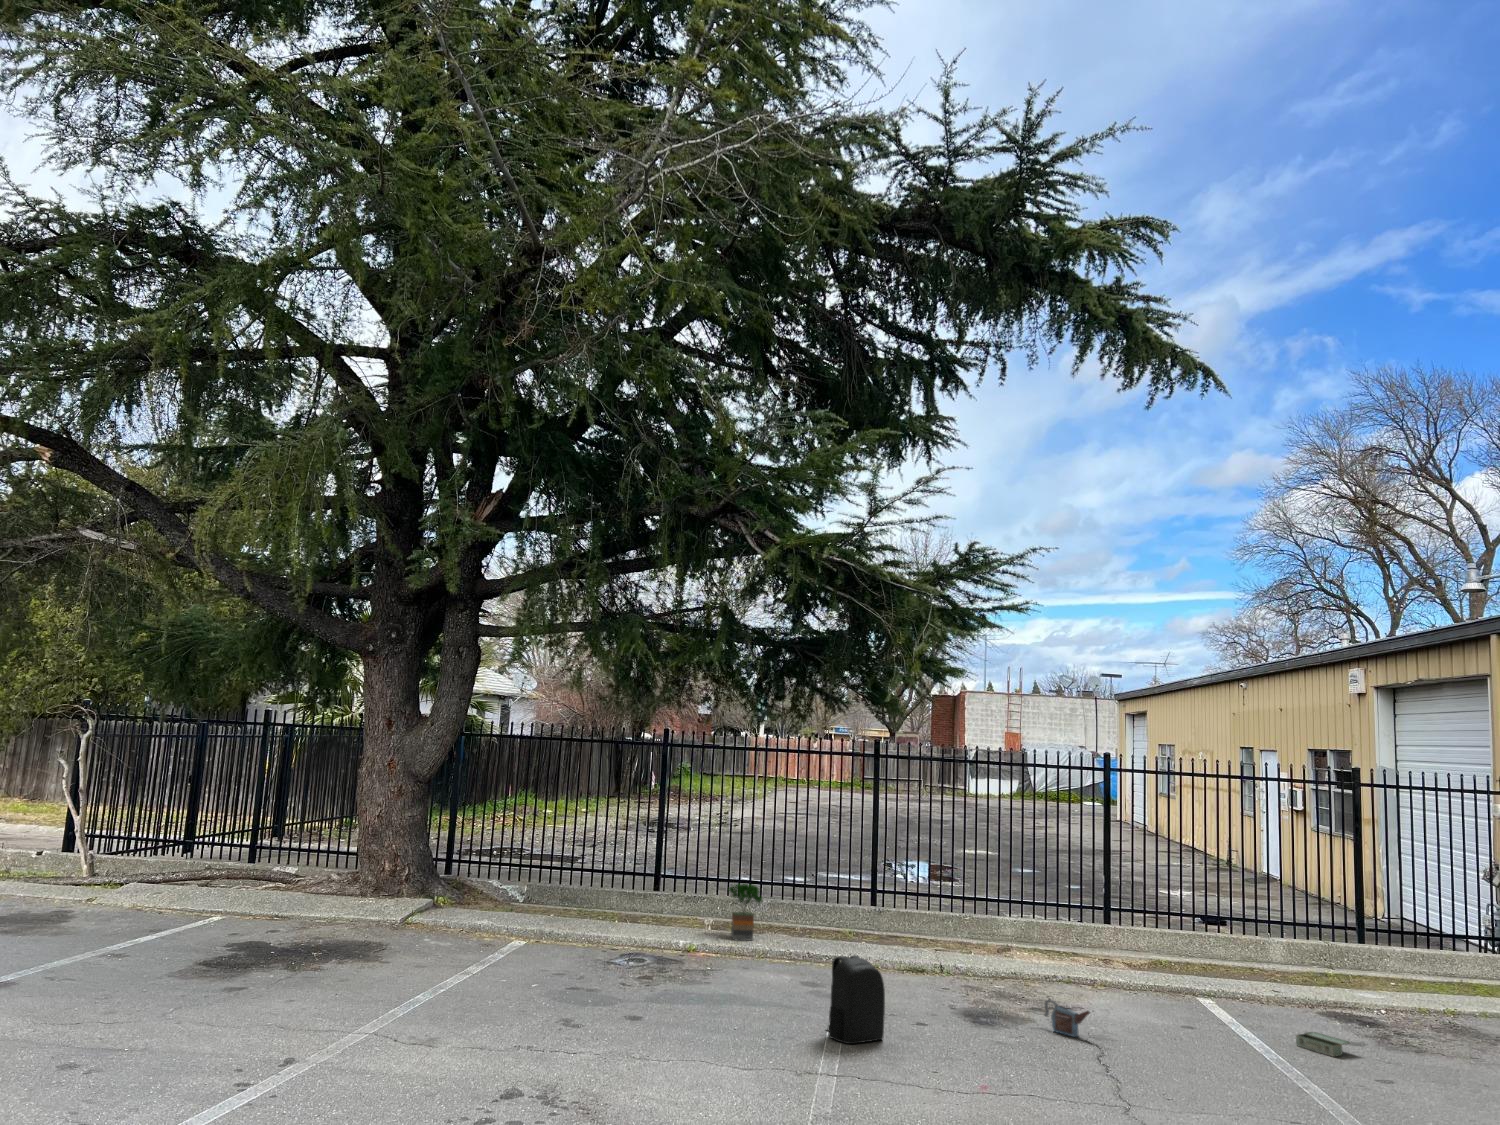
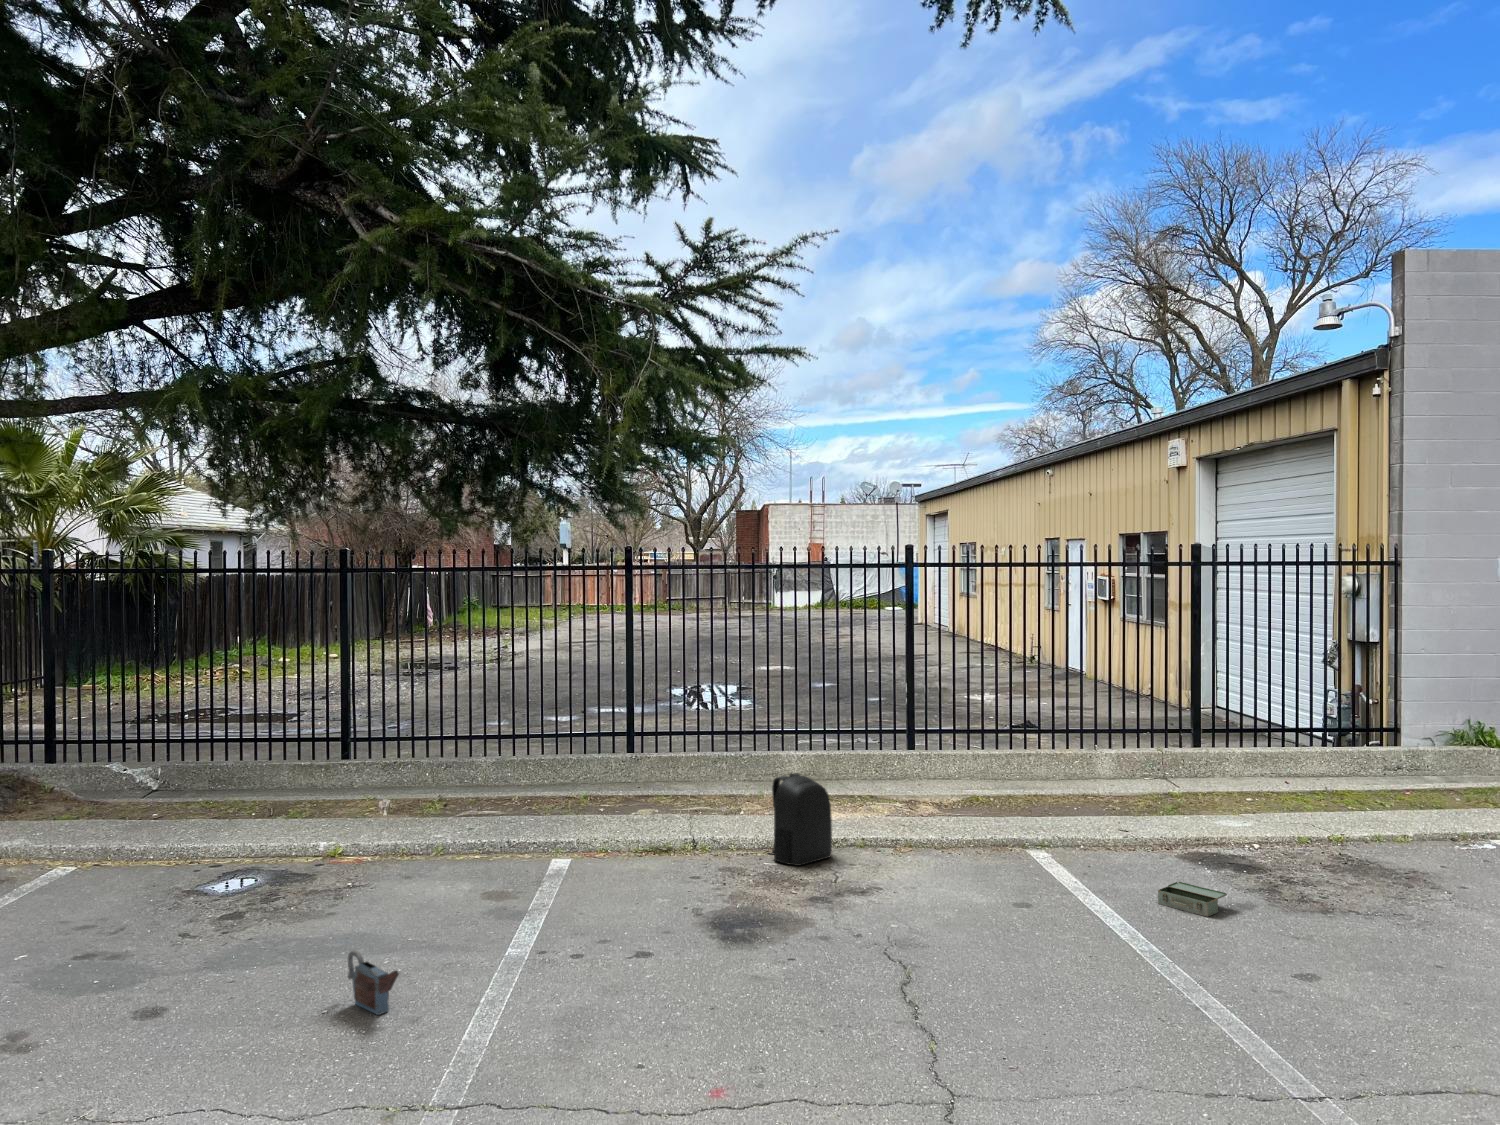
potted tree: present [728,883,763,941] -> none [419,743,471,821]
backpack: present [827,955,885,1044] -> present [772,773,832,866]
watering can: present [1045,999,1090,1037] -> present [348,951,399,1015]

